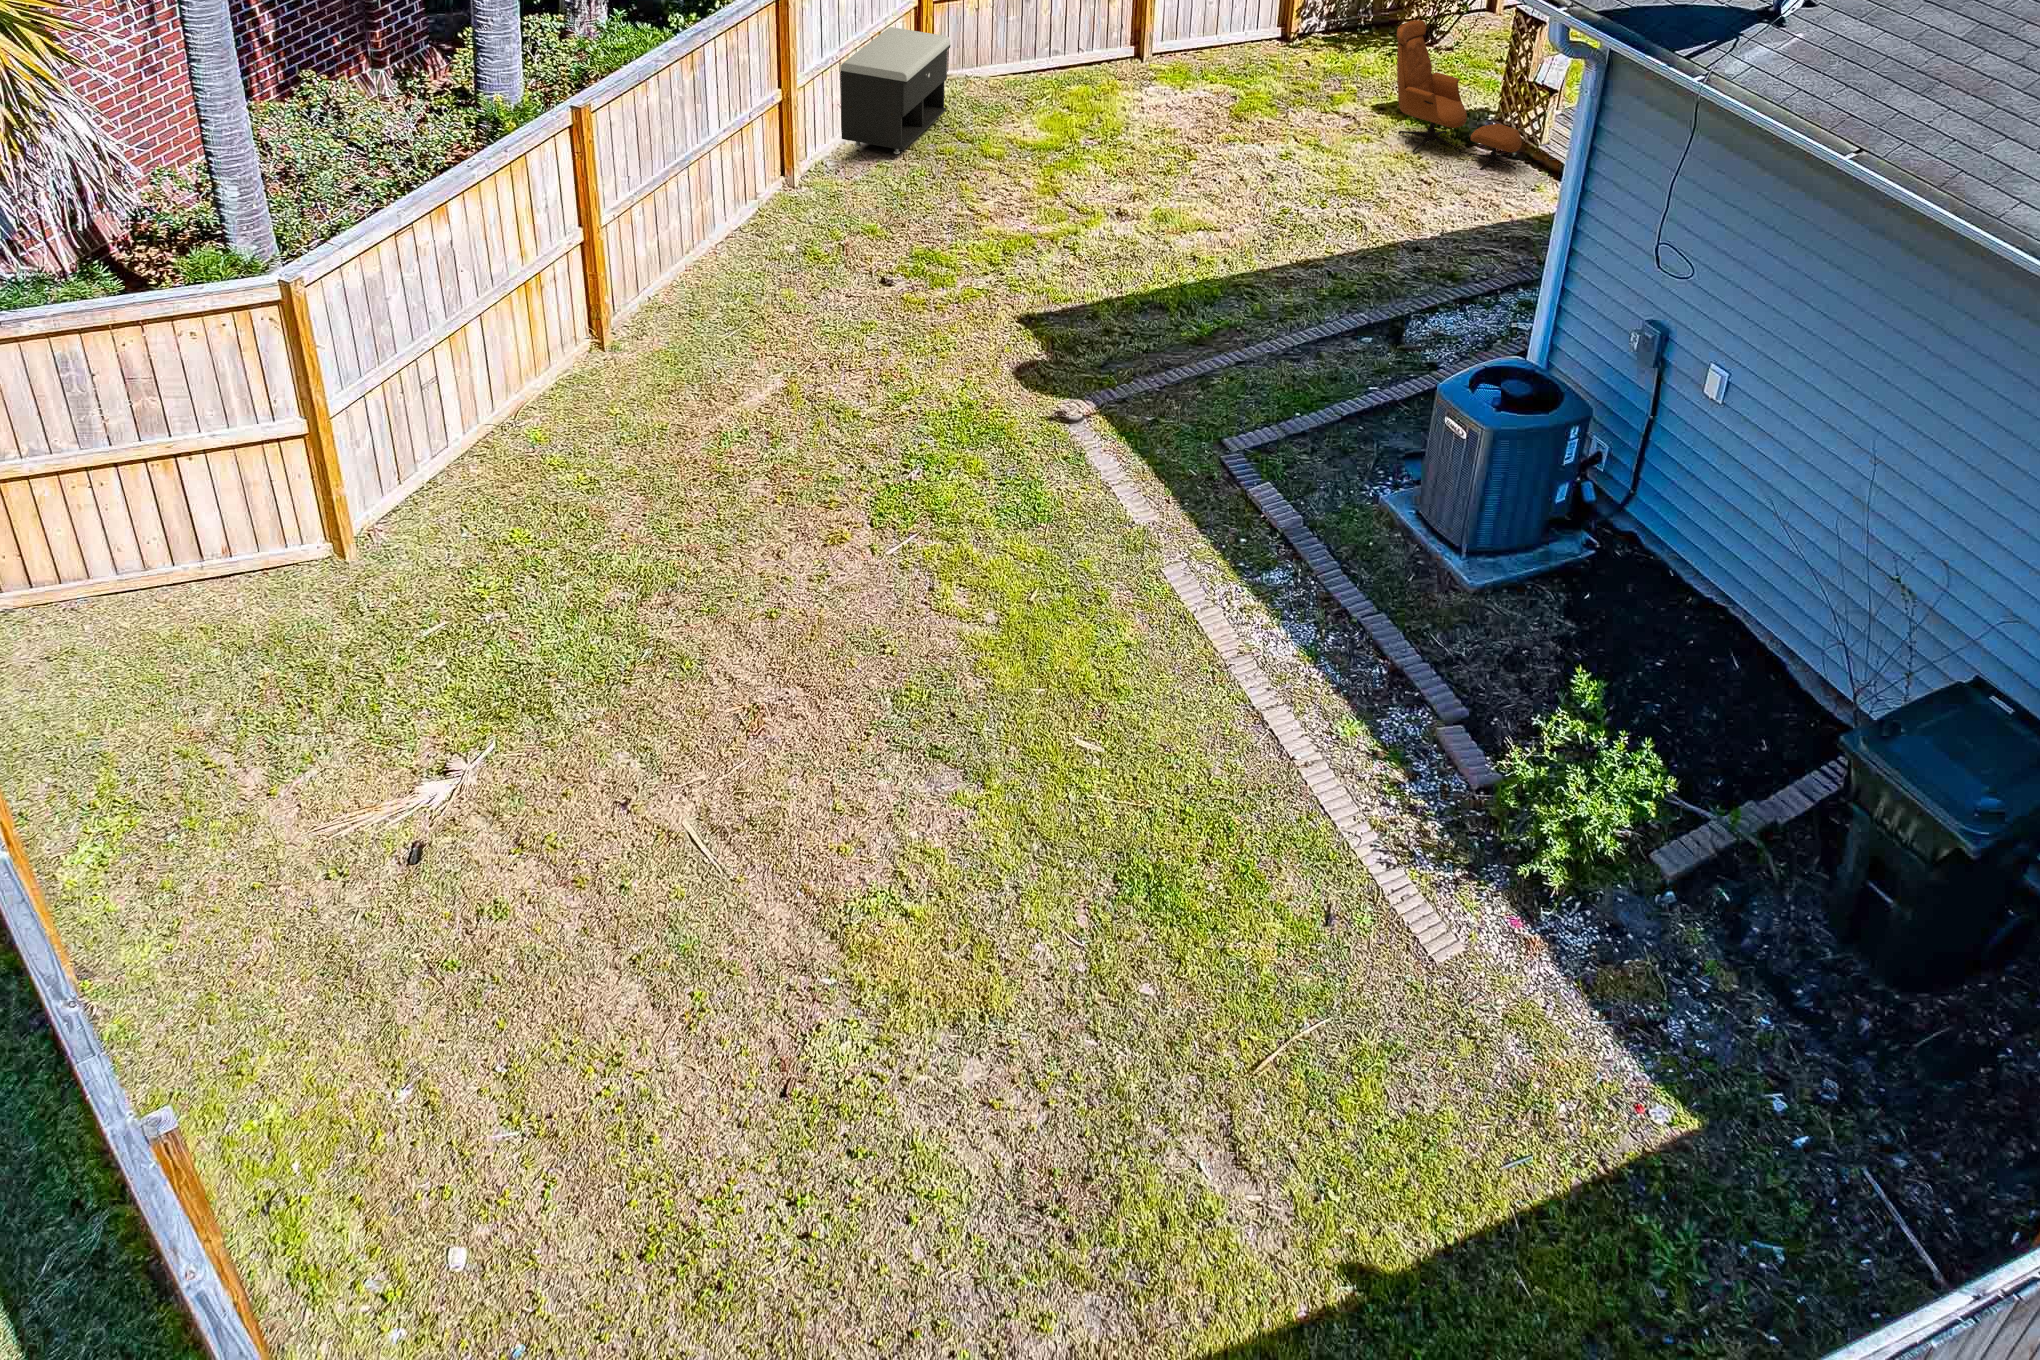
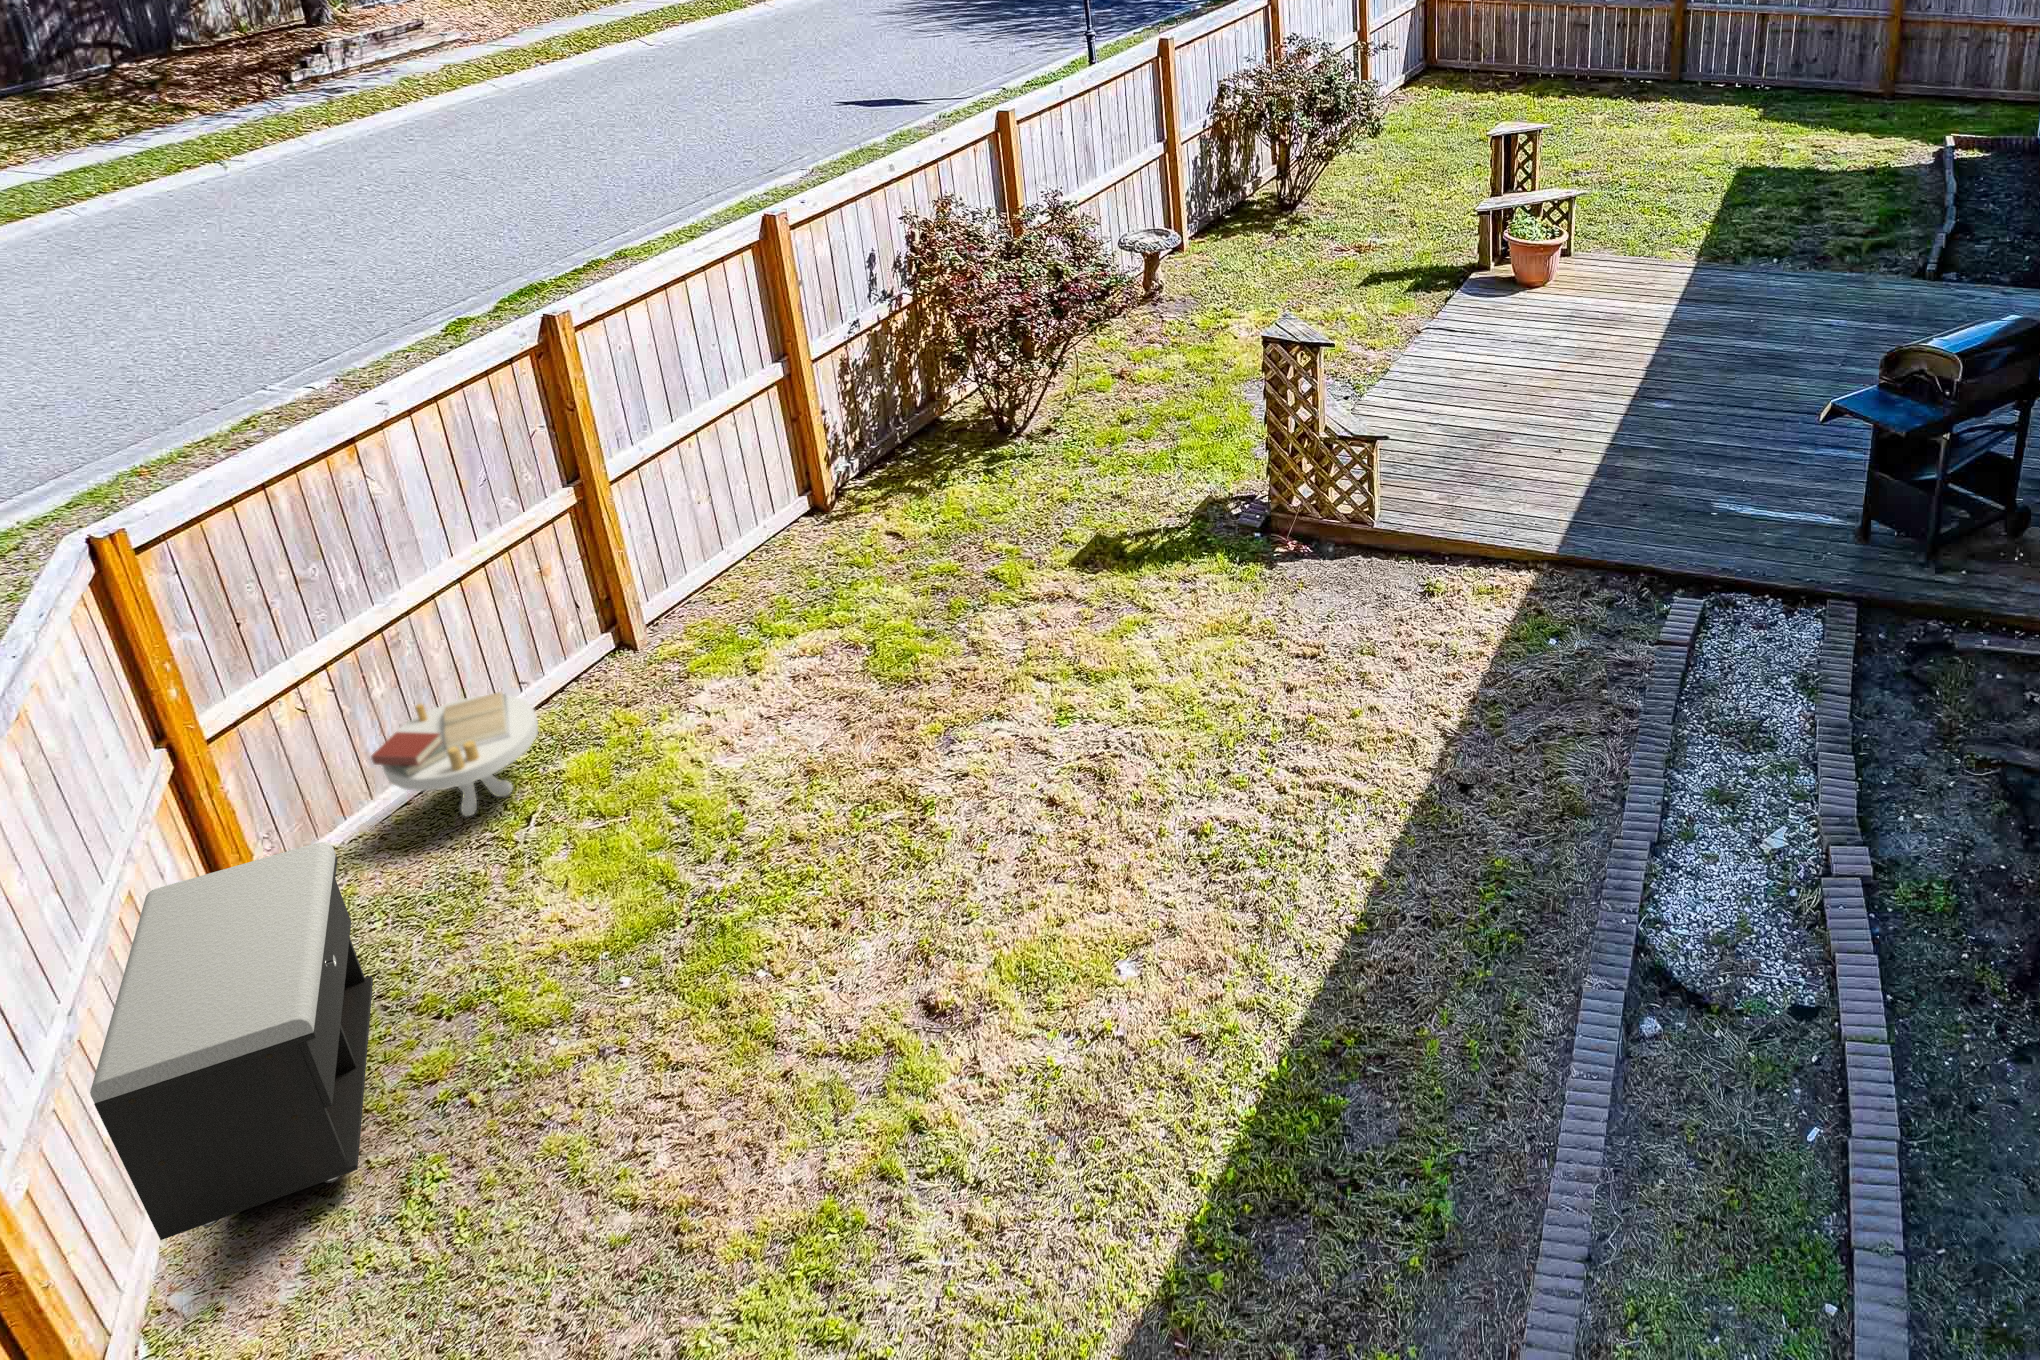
lounge chair: present [1397,20,1522,170] -> none [1129,413,1365,611]
side table: none [992,26,1065,85] -> present [371,692,538,816]

